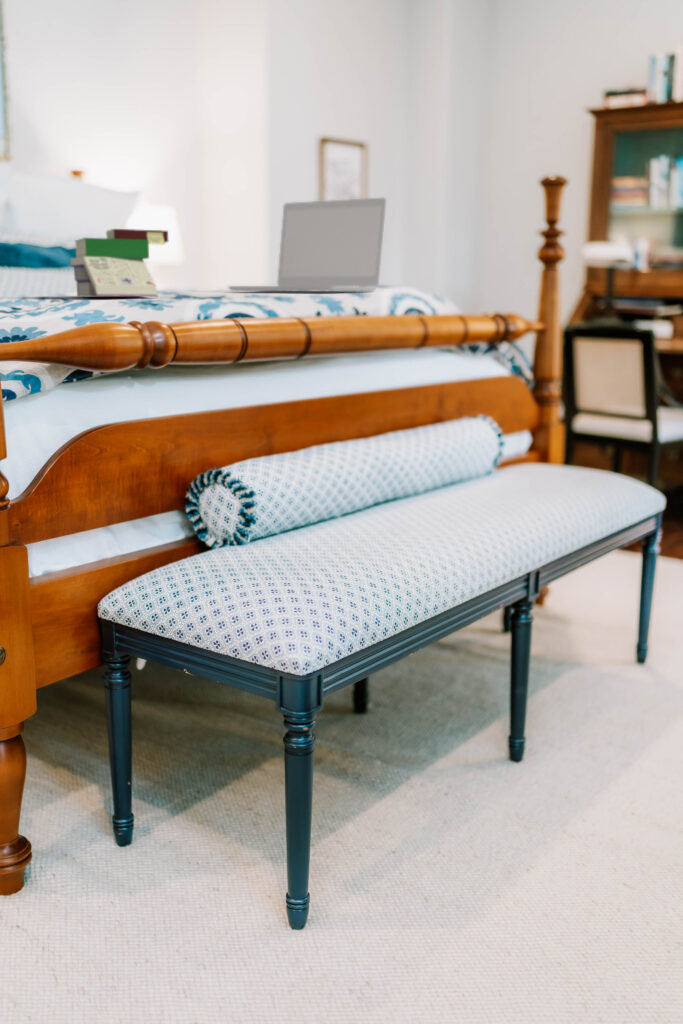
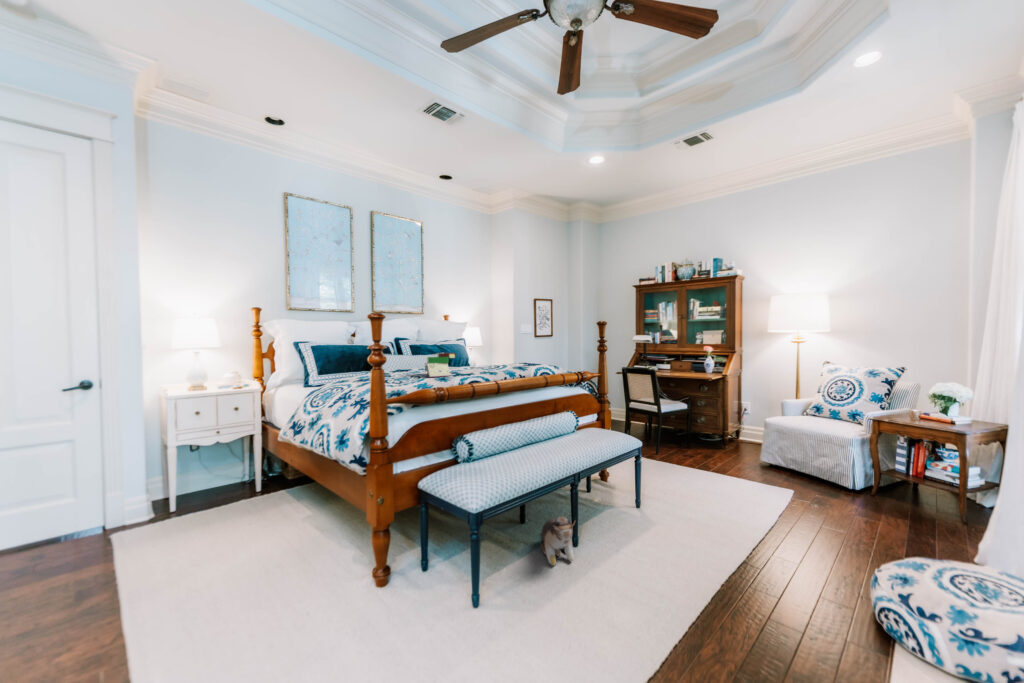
laptop: present [229,198,386,292] -> none [482,335,535,369]
plush toy: none [424,681,554,807] -> present [541,516,575,565]

